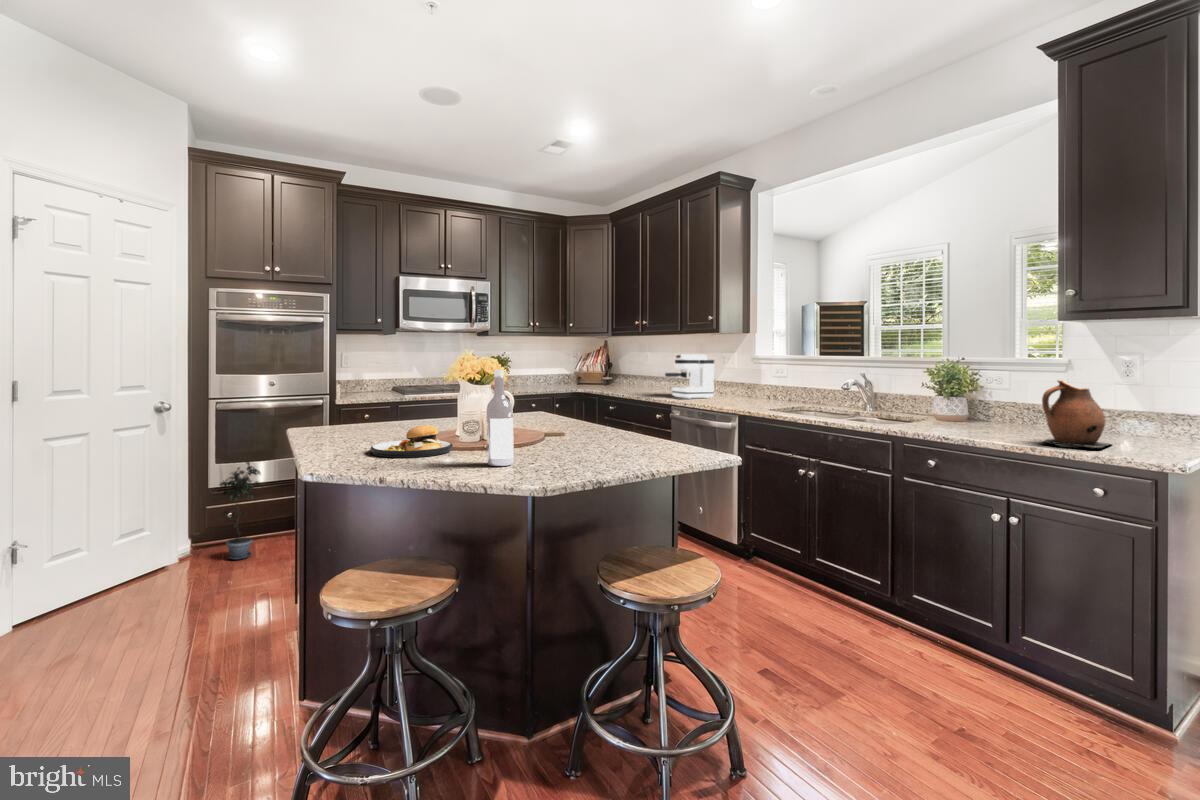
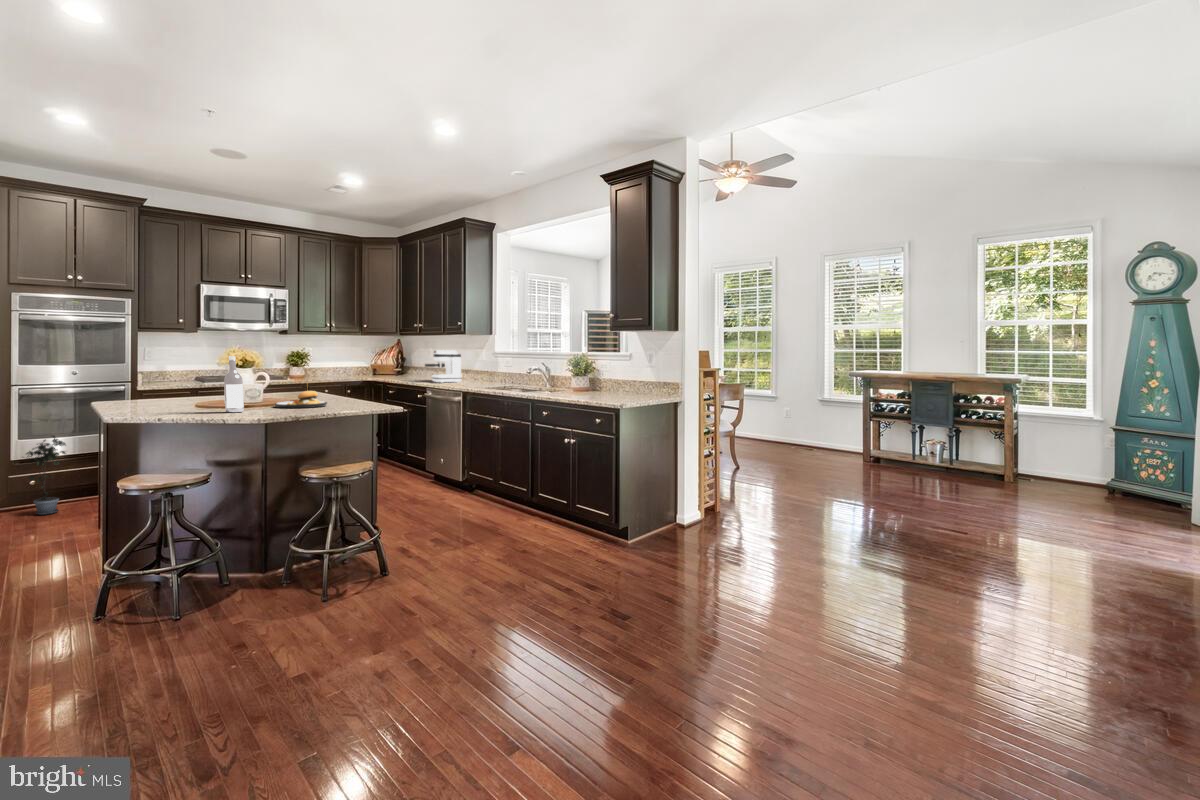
ceramic pitcher: present [1042,380,1112,448] -> none [590,364,624,401]
plate: present [370,424,453,458] -> present [275,391,327,408]

